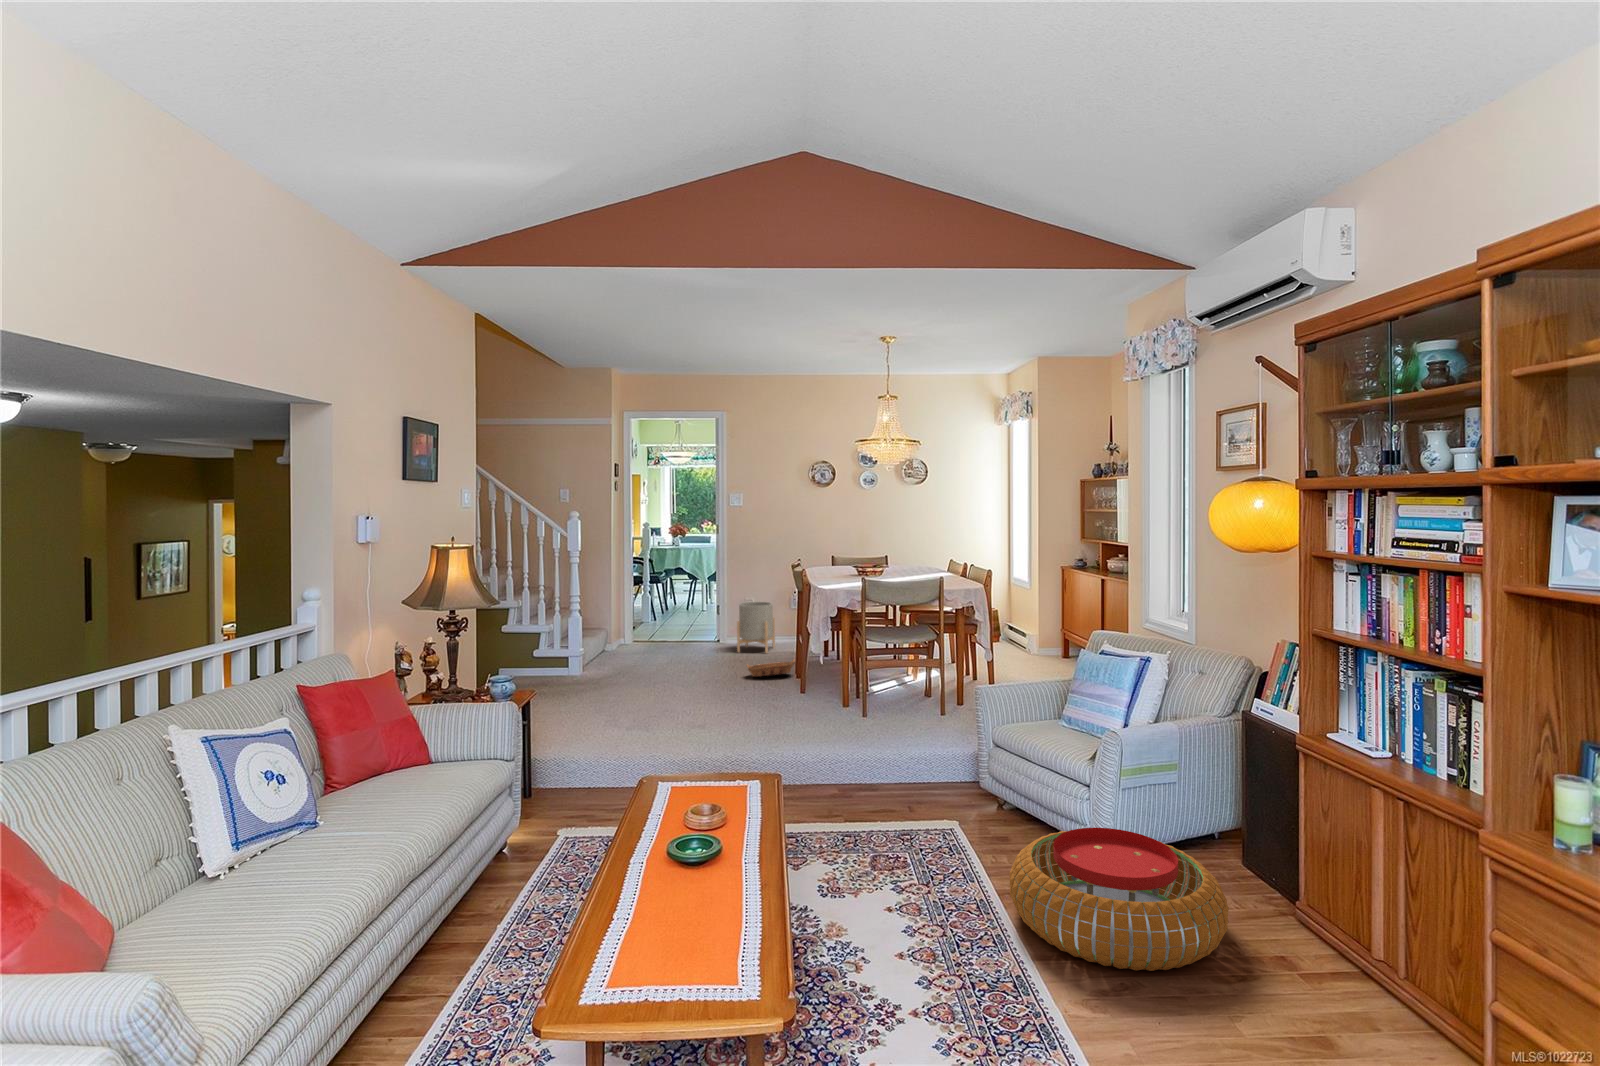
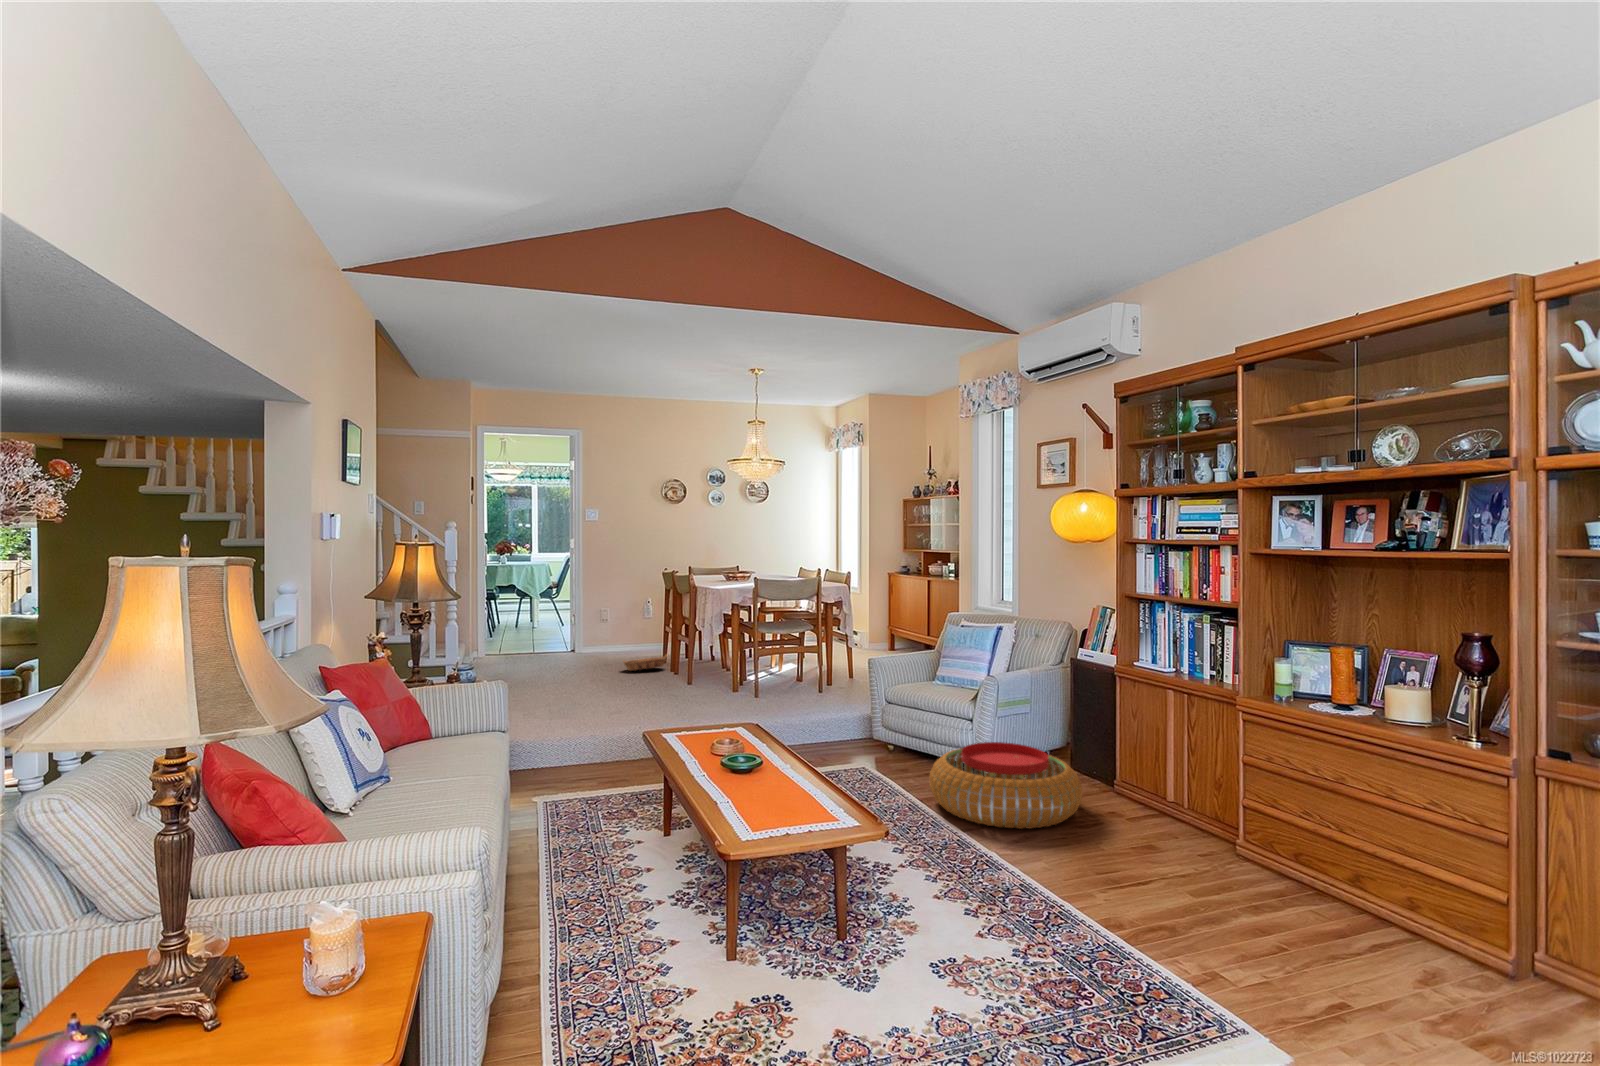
planter: present [737,602,775,653] -> none [598,606,633,654]

